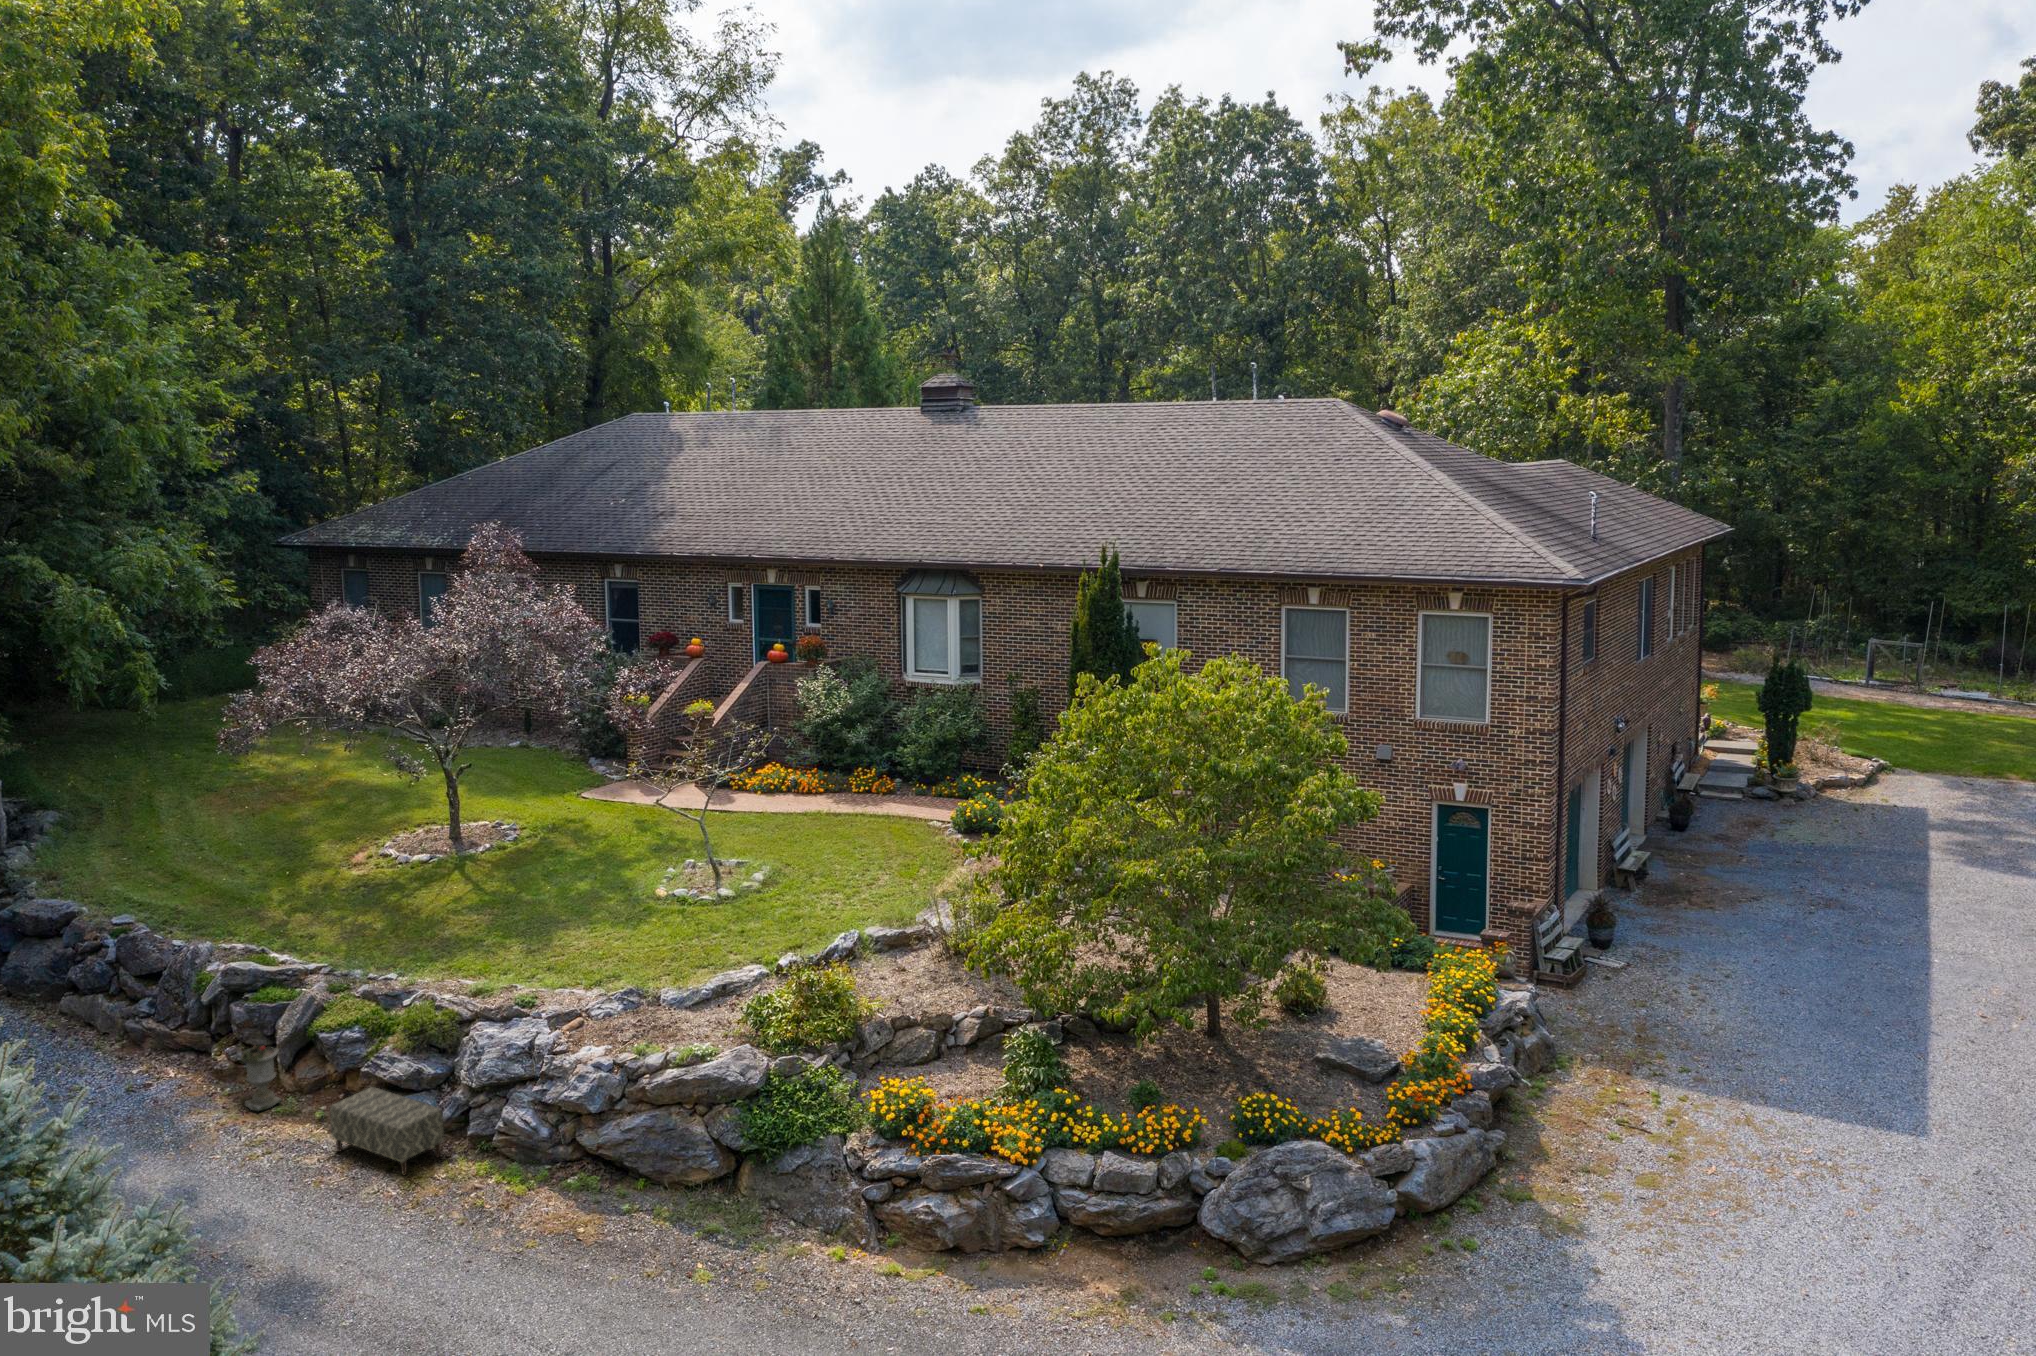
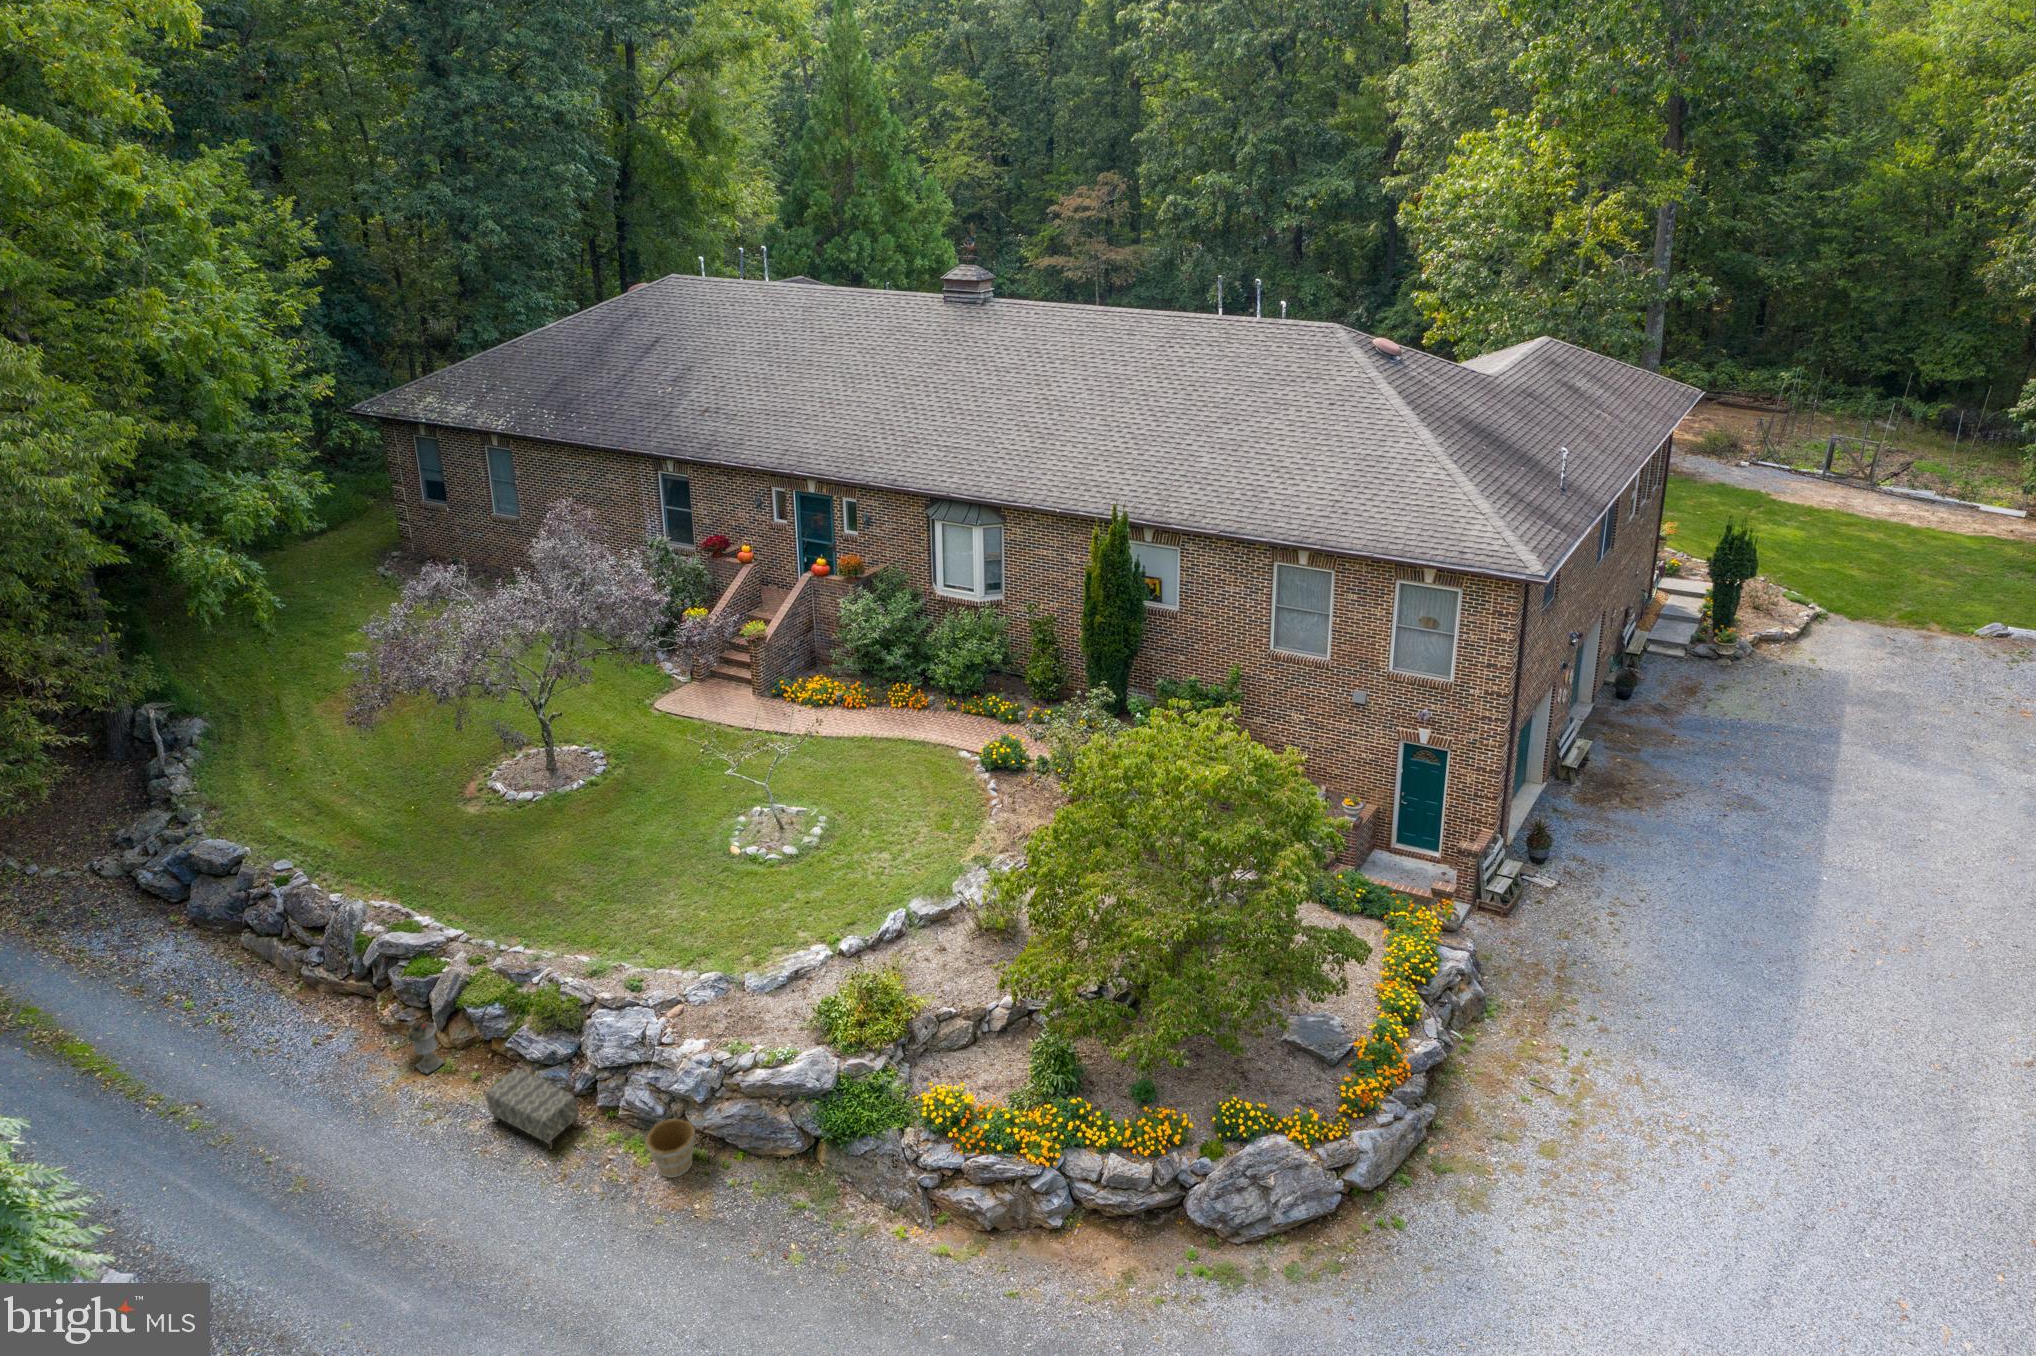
wooden bucket: none [526,1129,588,1199] -> present [646,1119,695,1178]

